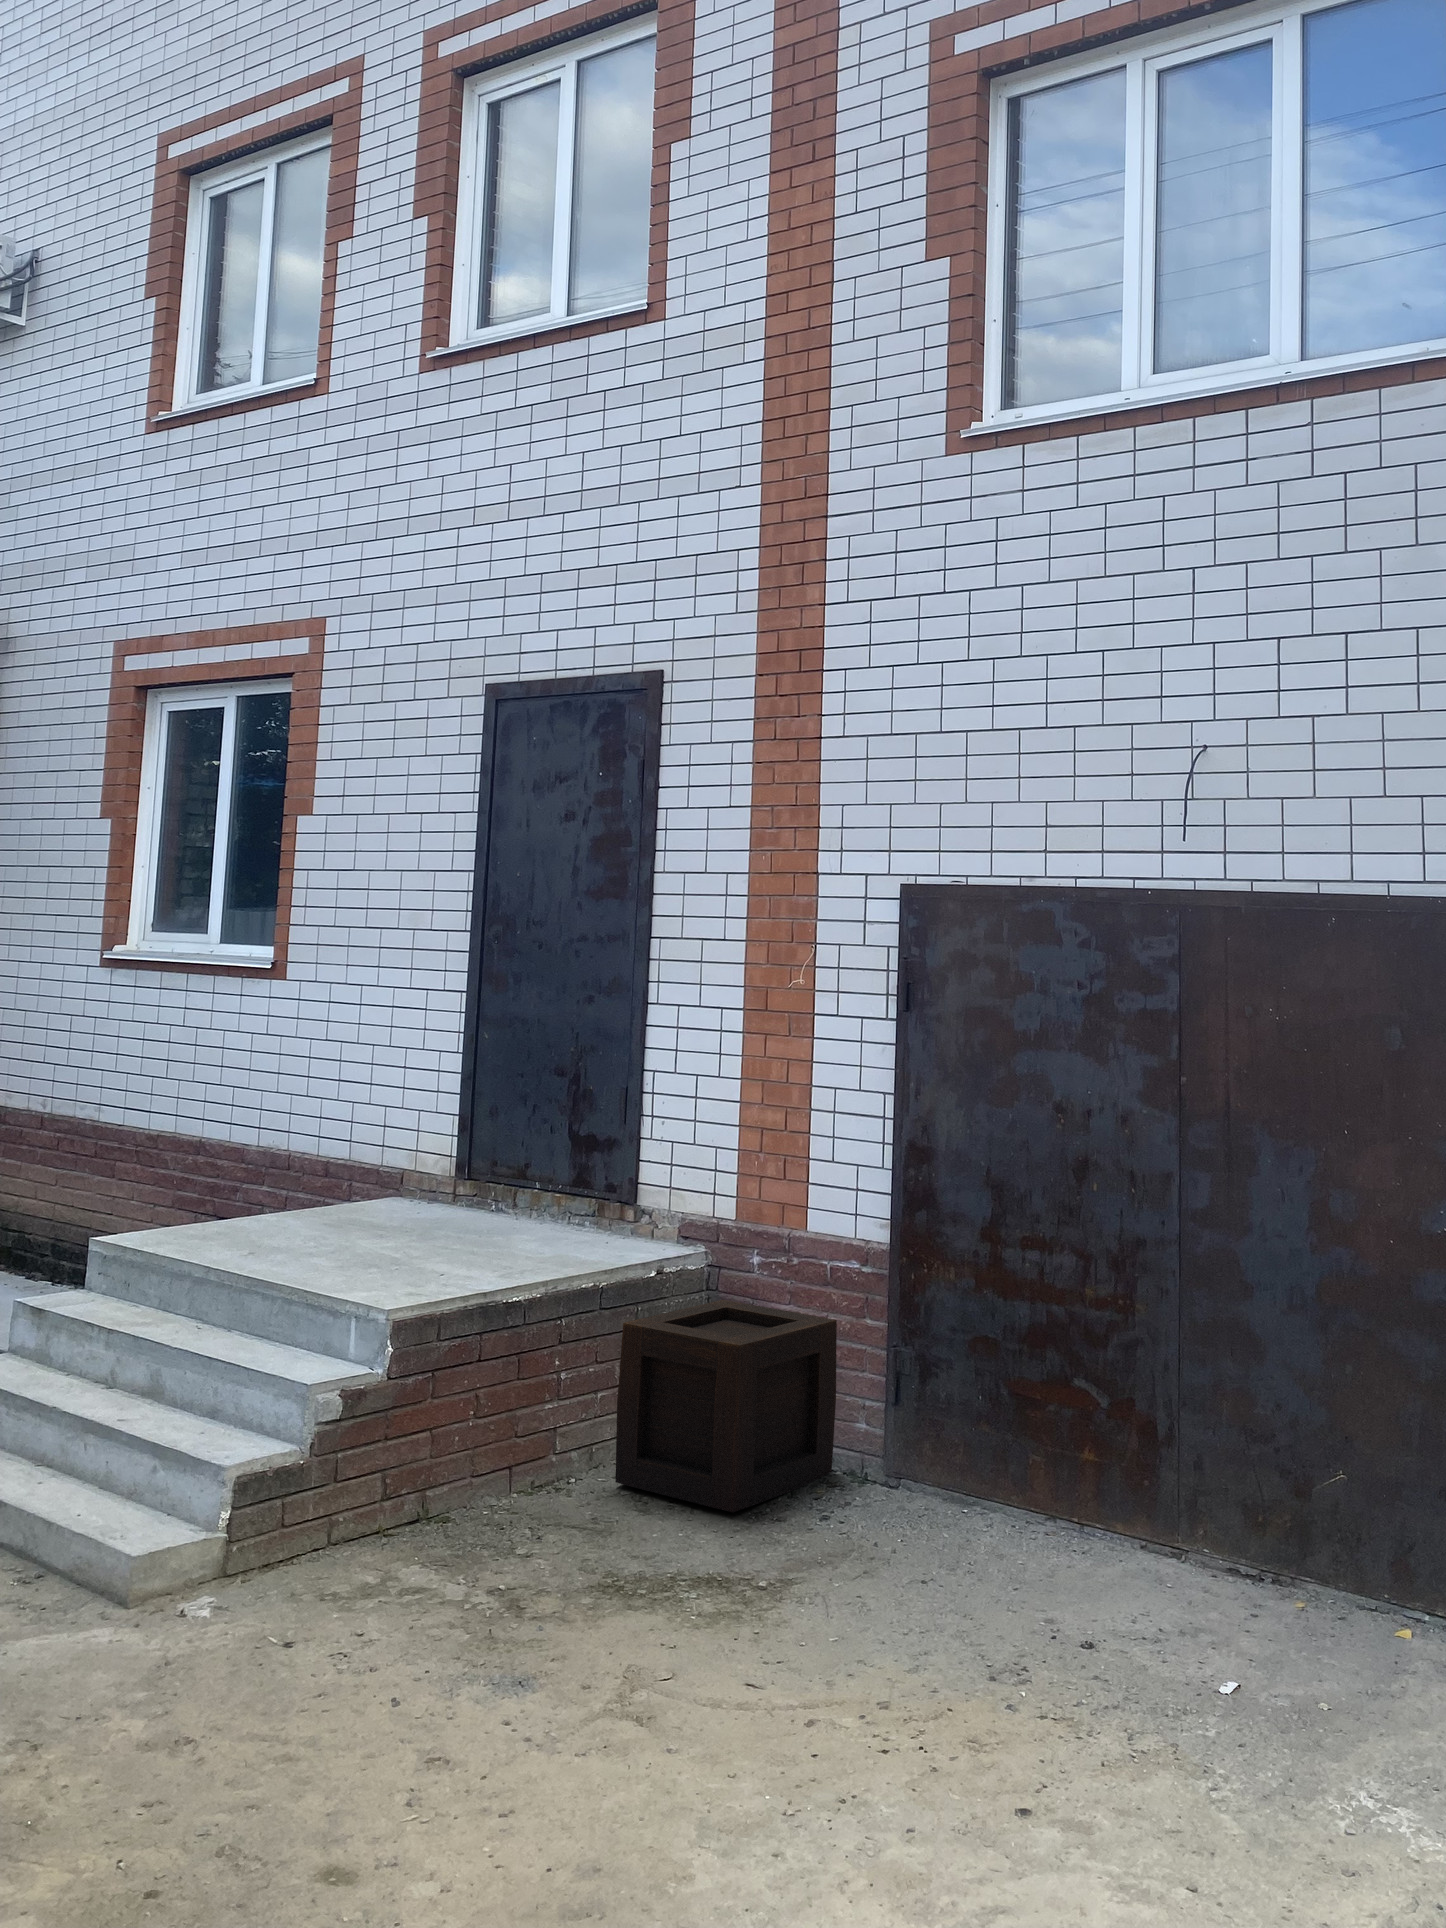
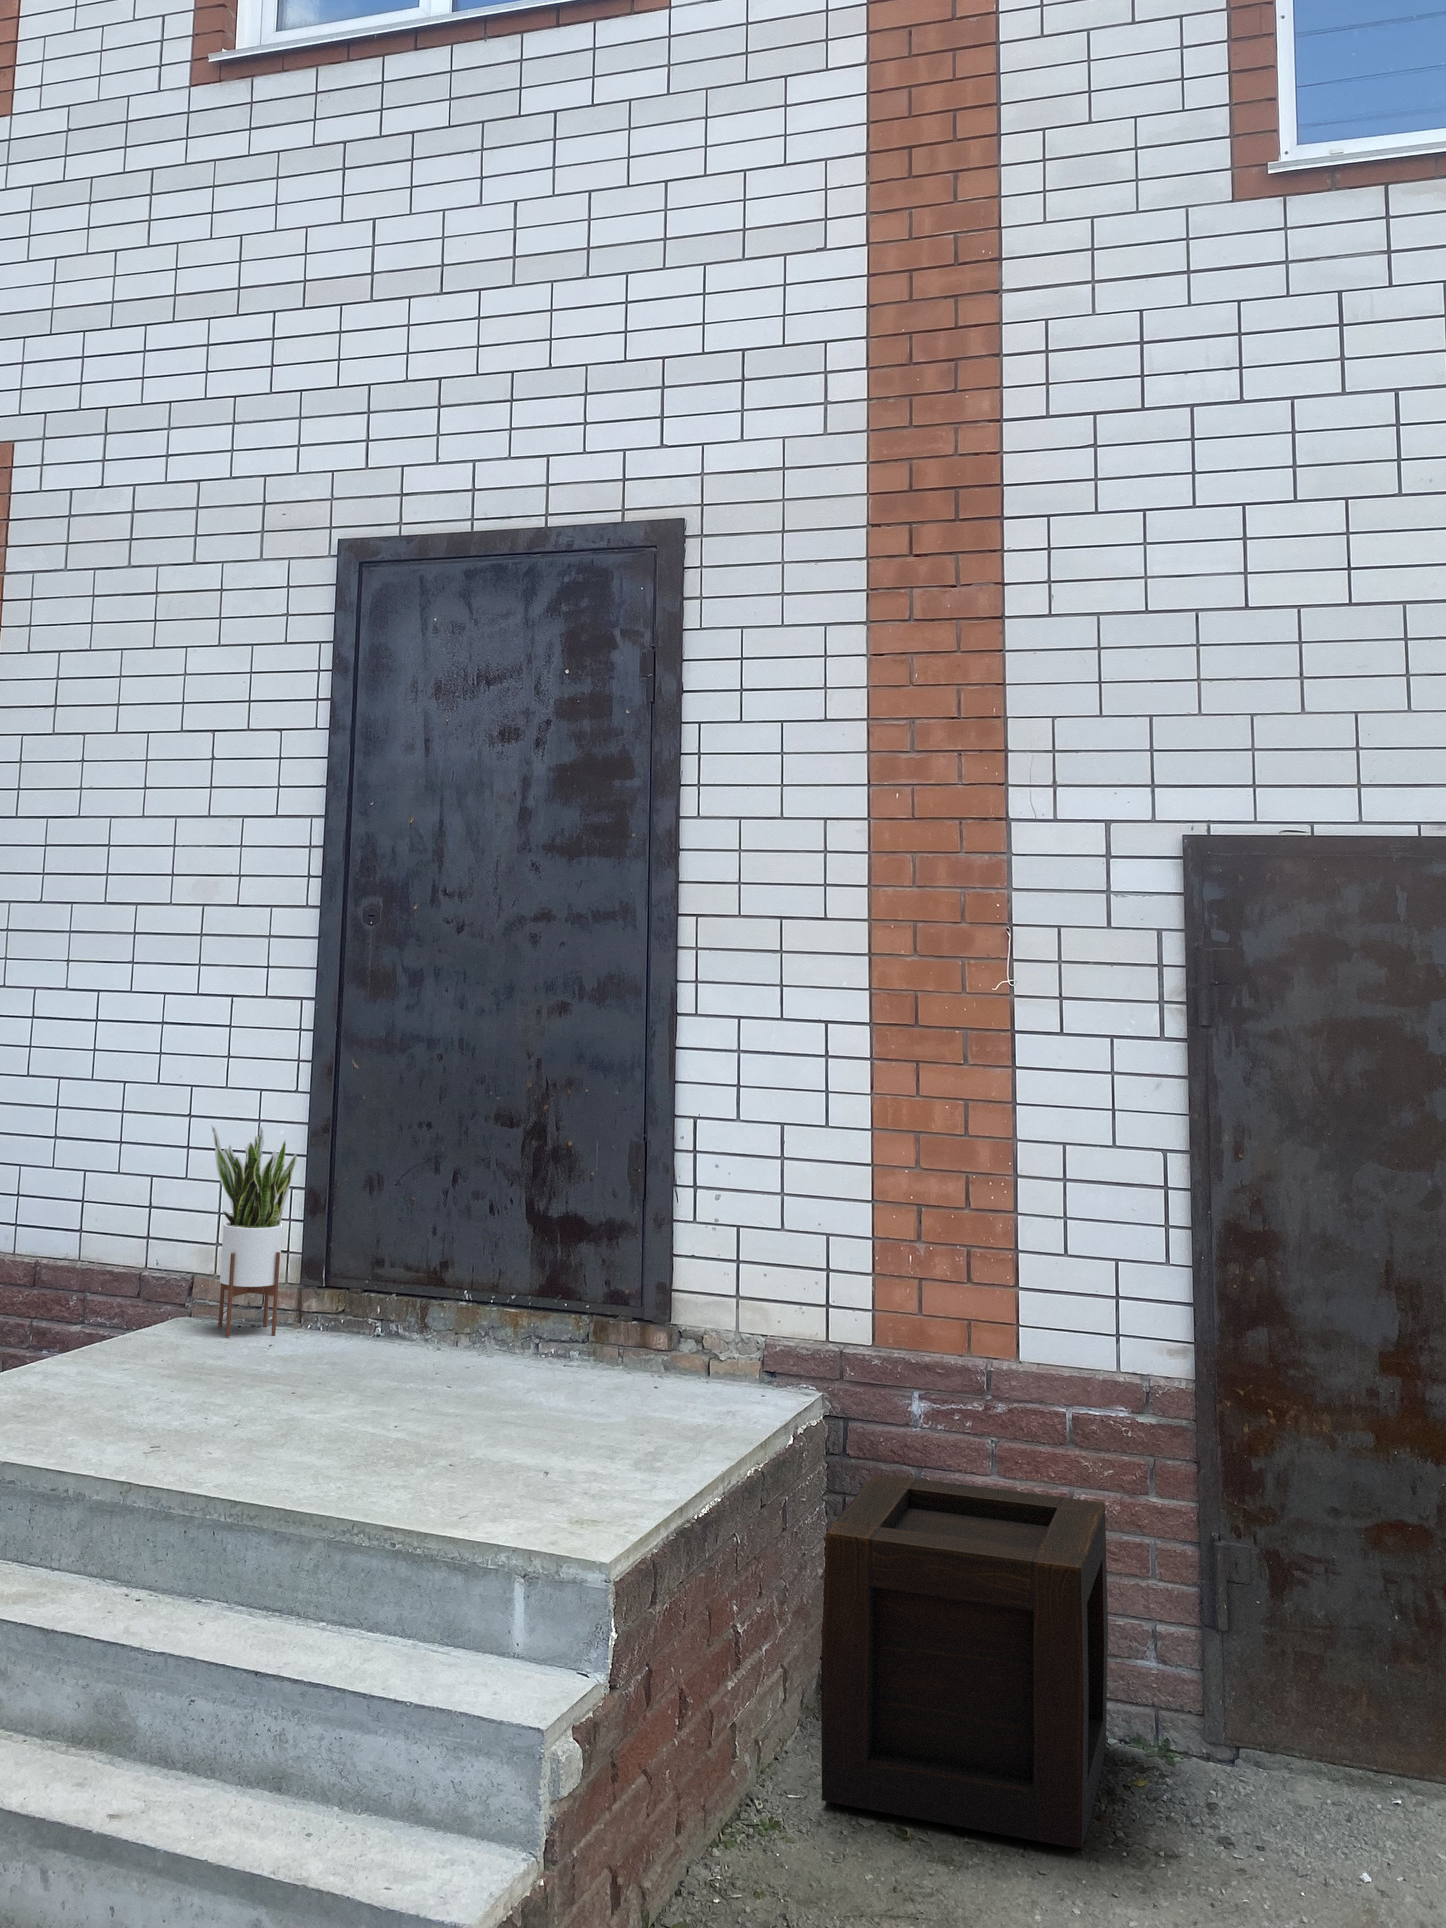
potted plant: none [397,1074,447,1208] -> present [212,1125,297,1337]

